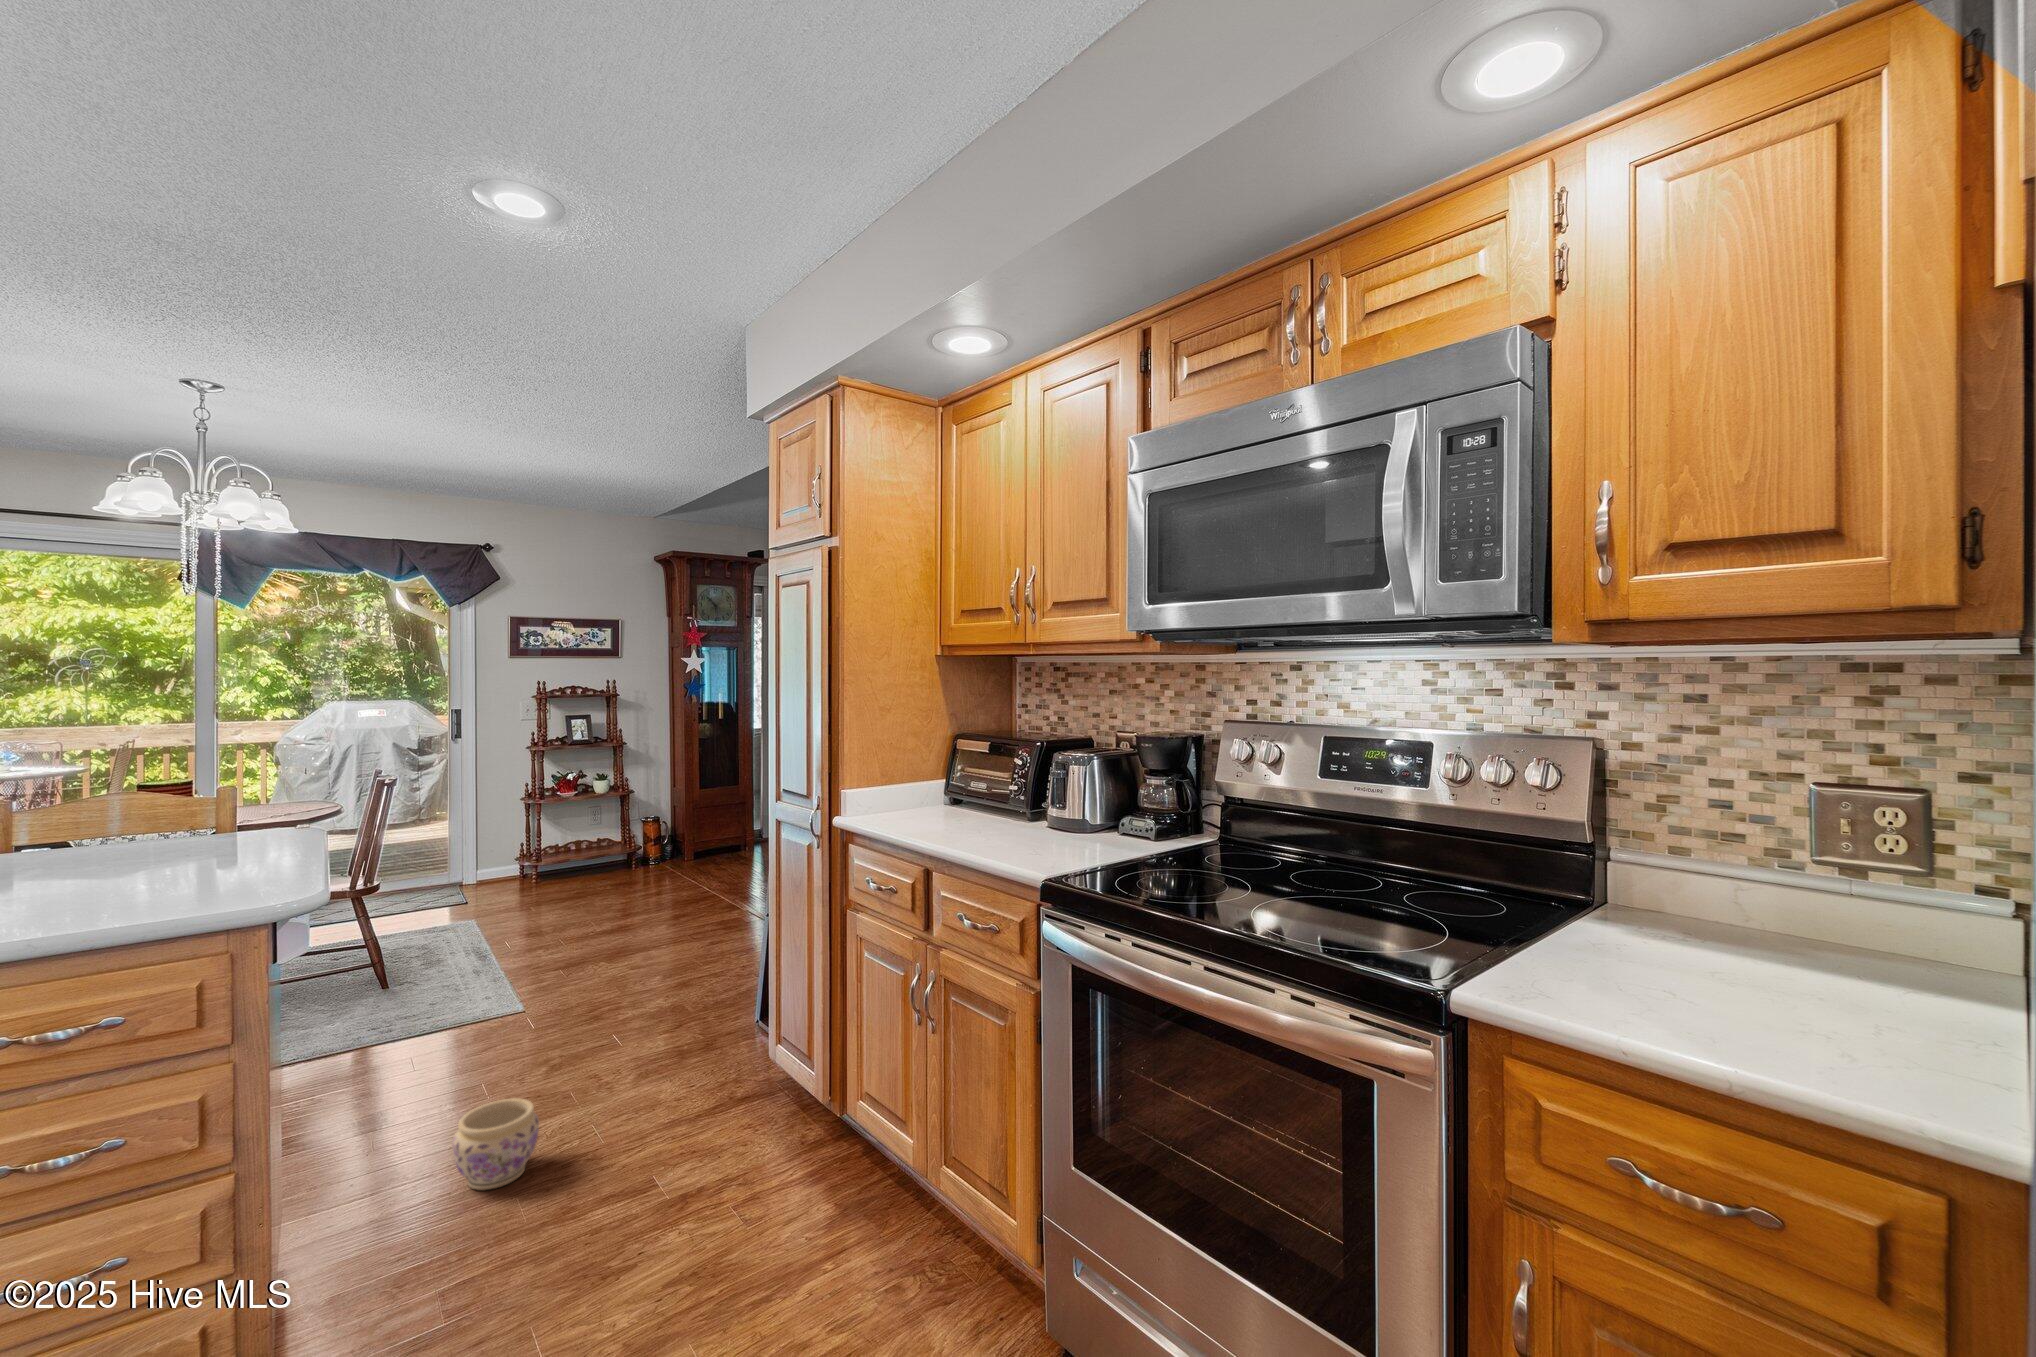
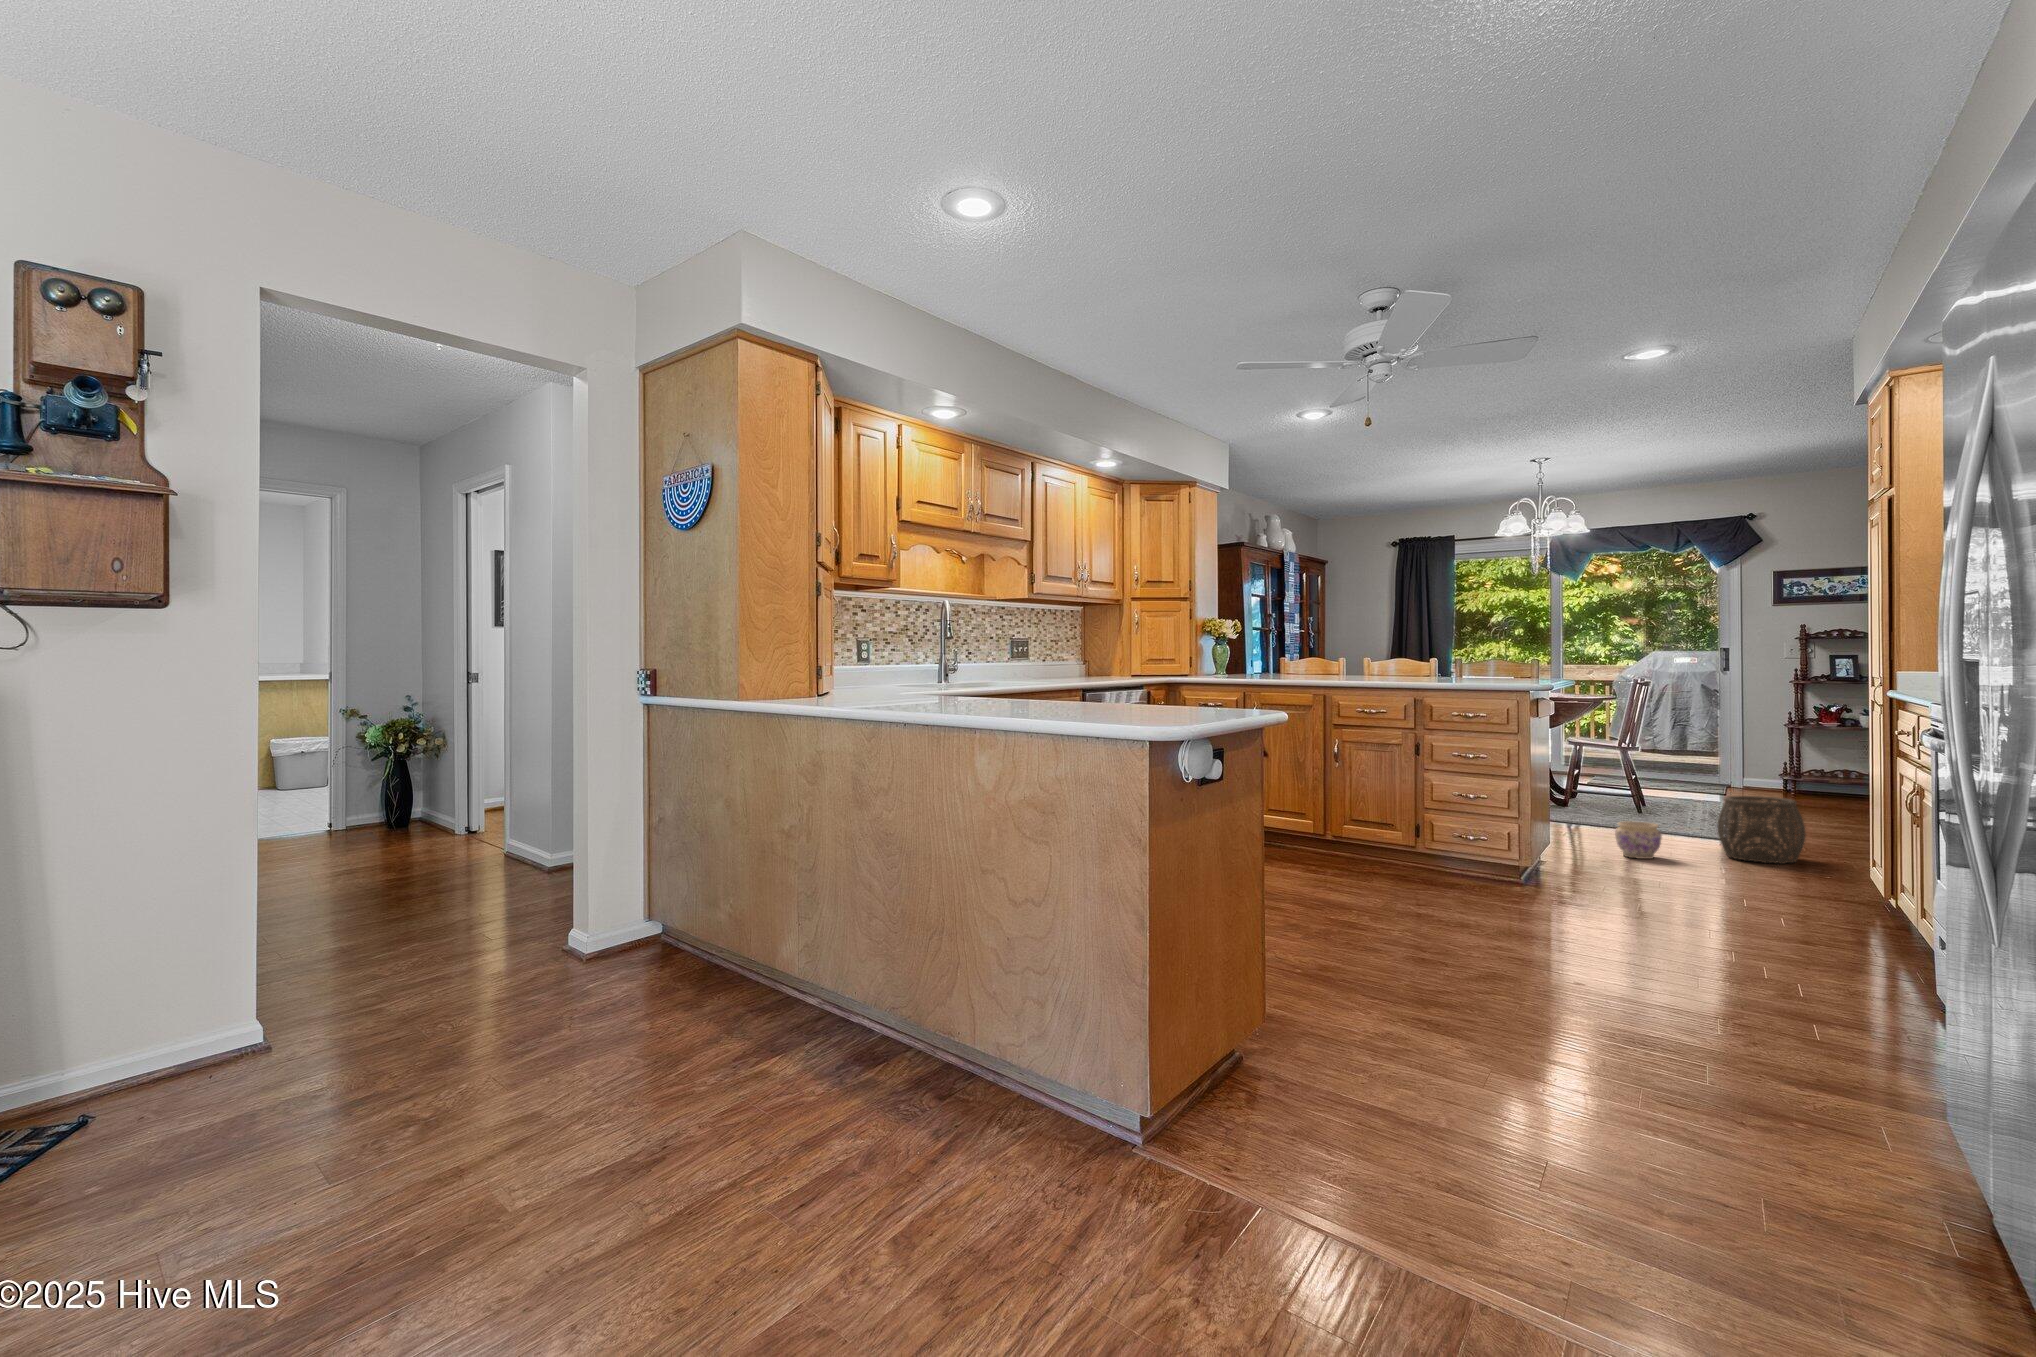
woven basket: none [599,979,715,1105] -> present [1717,796,1806,864]

